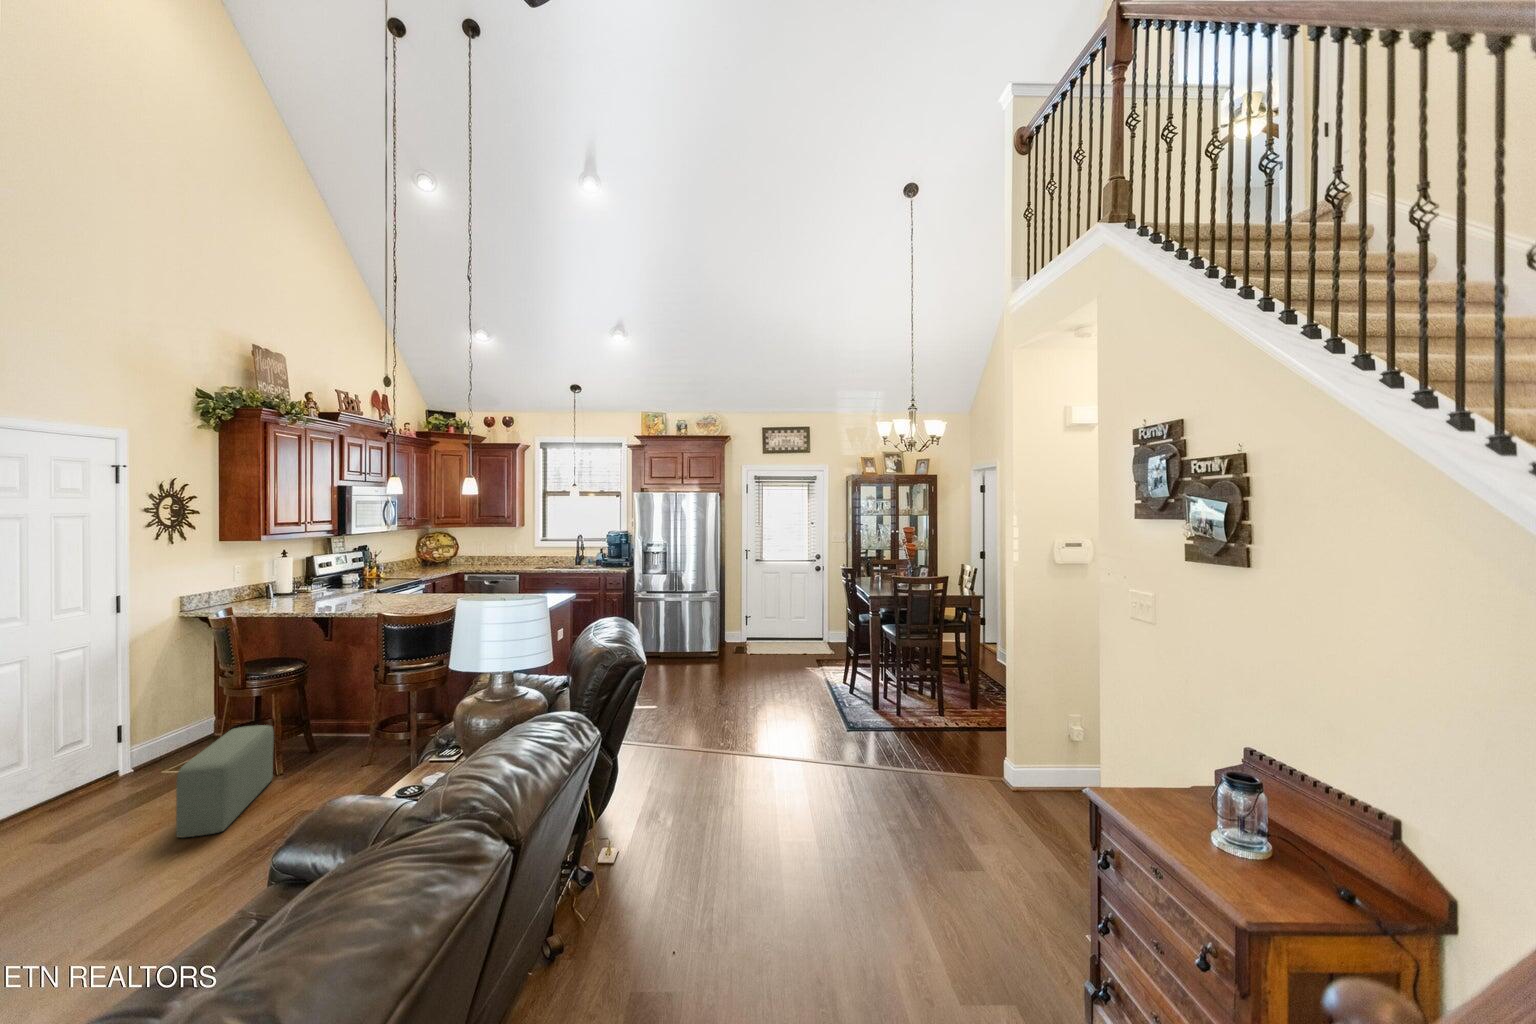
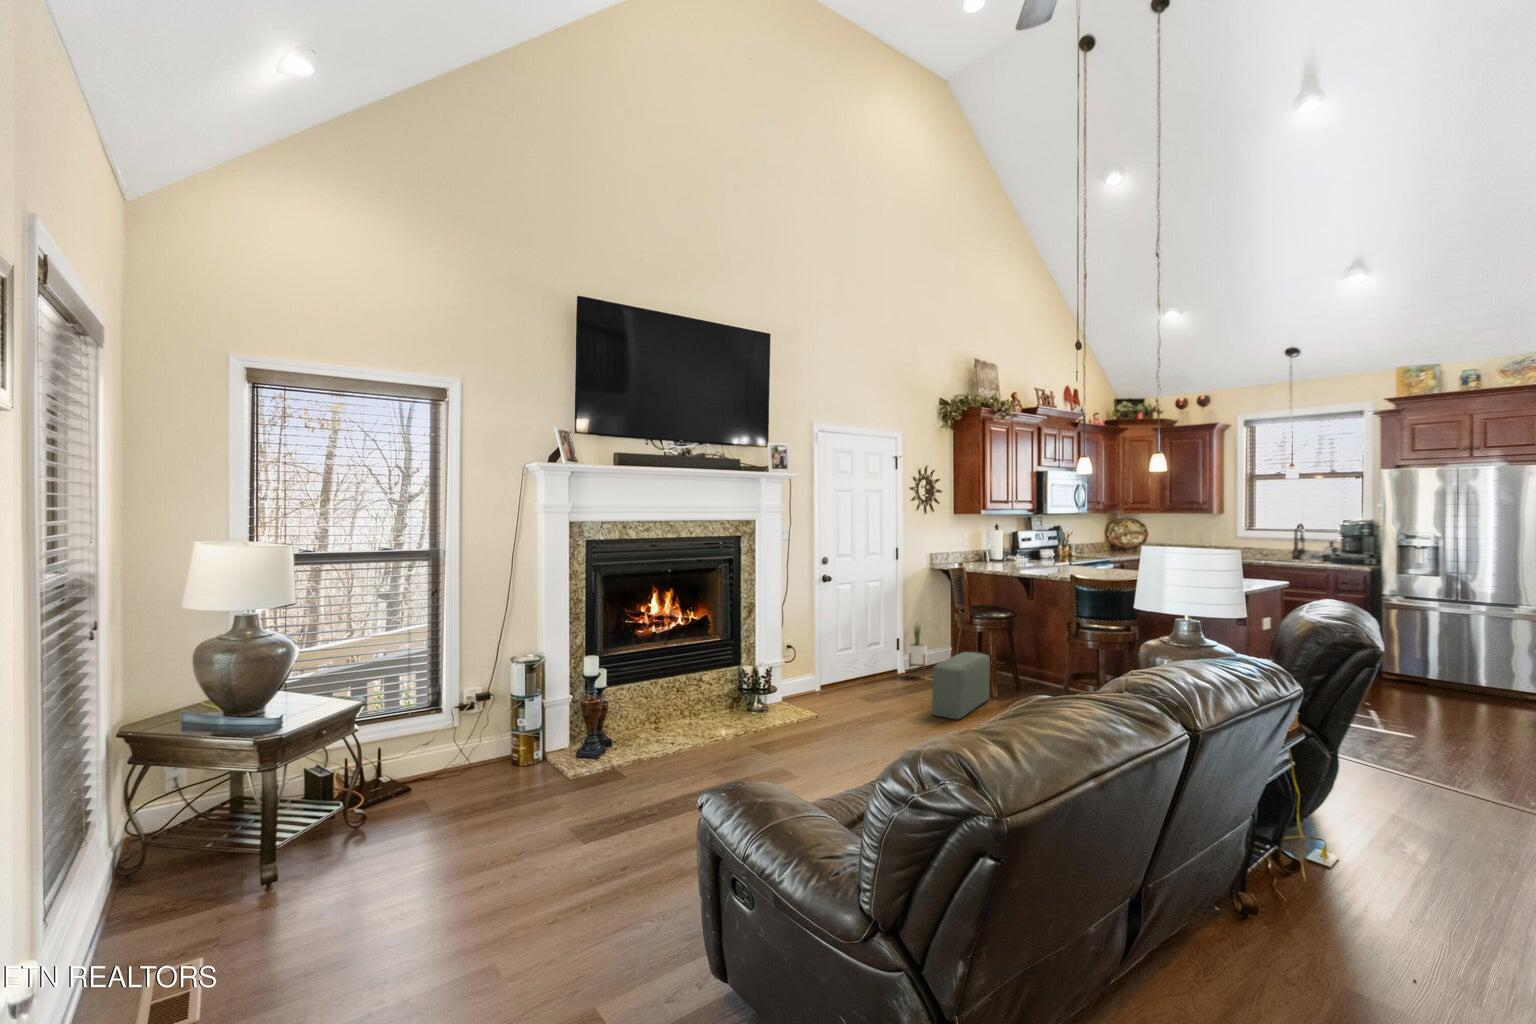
potted plant: none [135,686,171,779] -> present [908,621,927,676]

